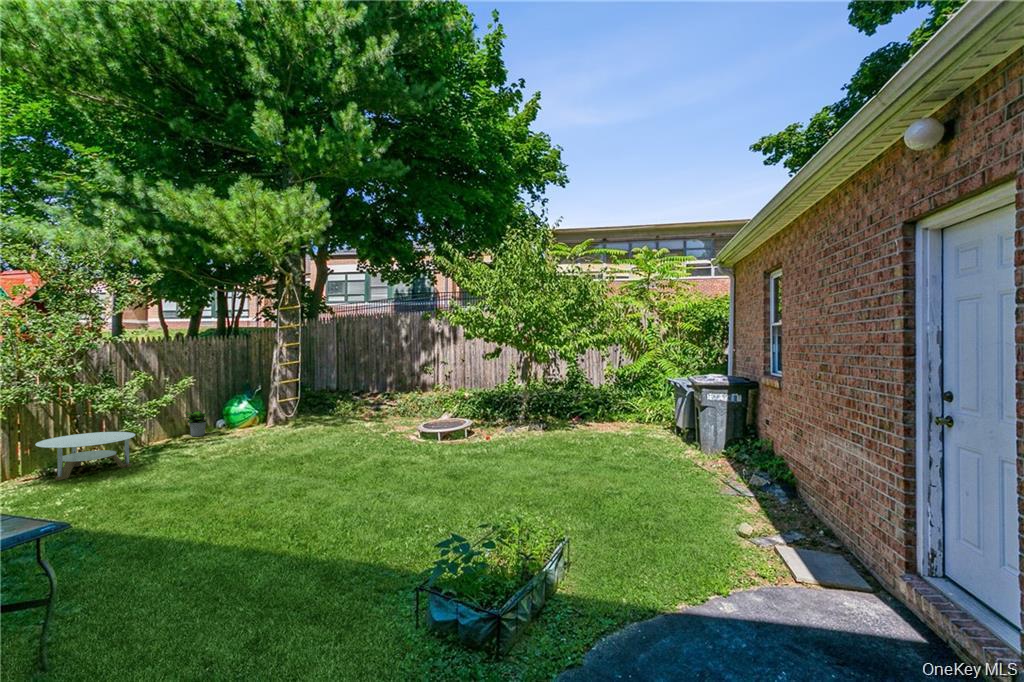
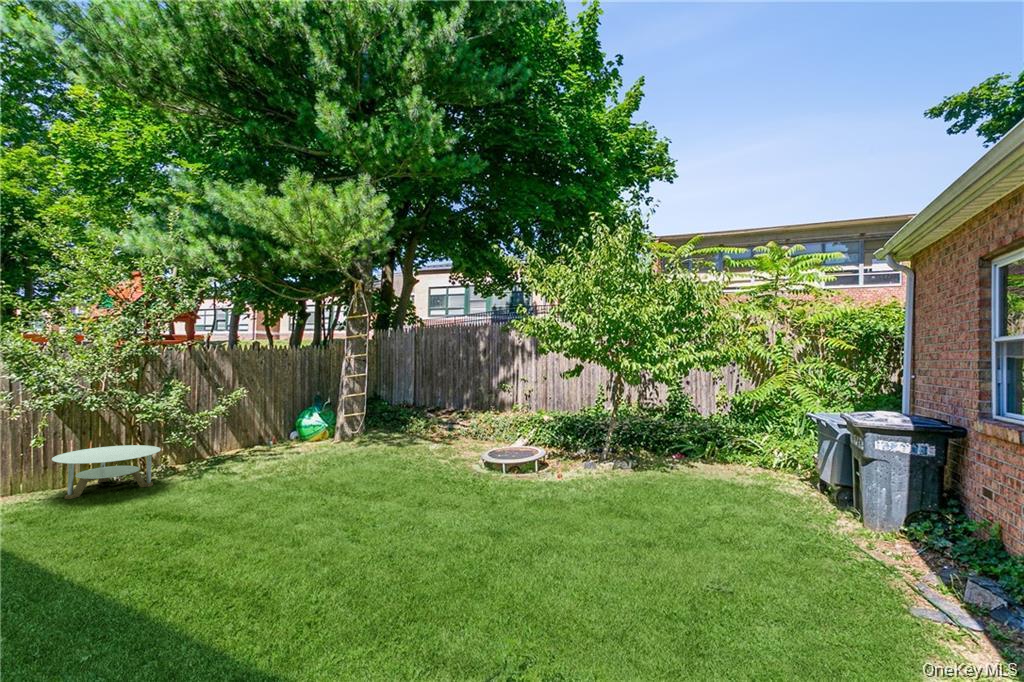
potted plant: present [182,411,209,437] -> none [235,424,270,451]

